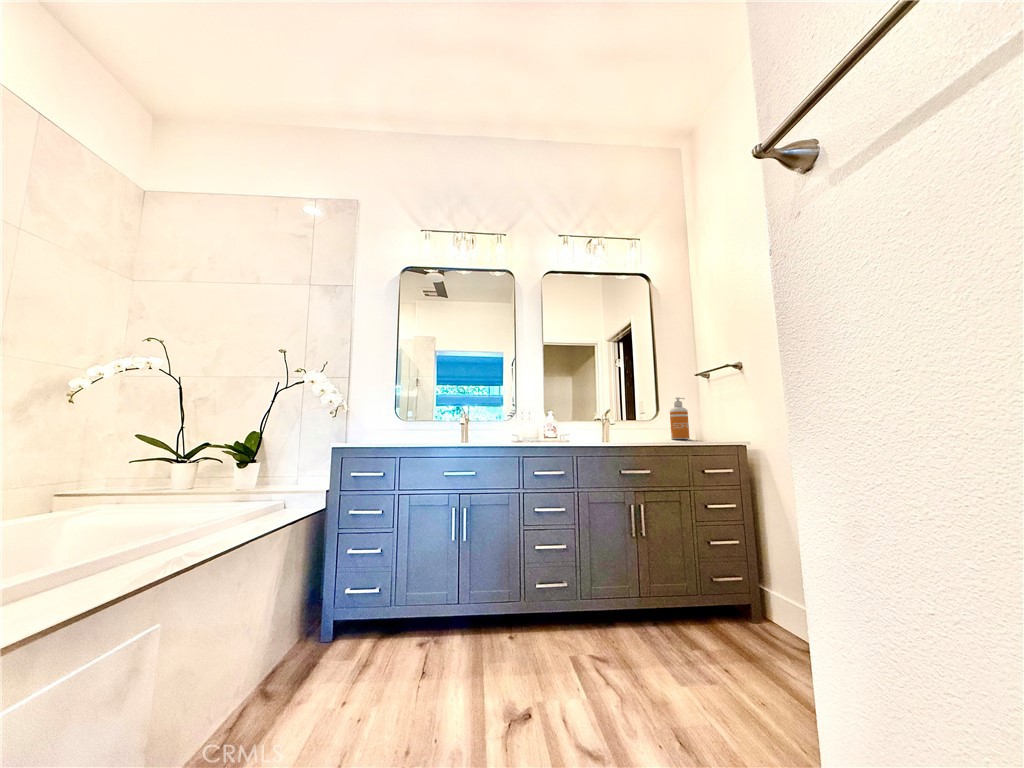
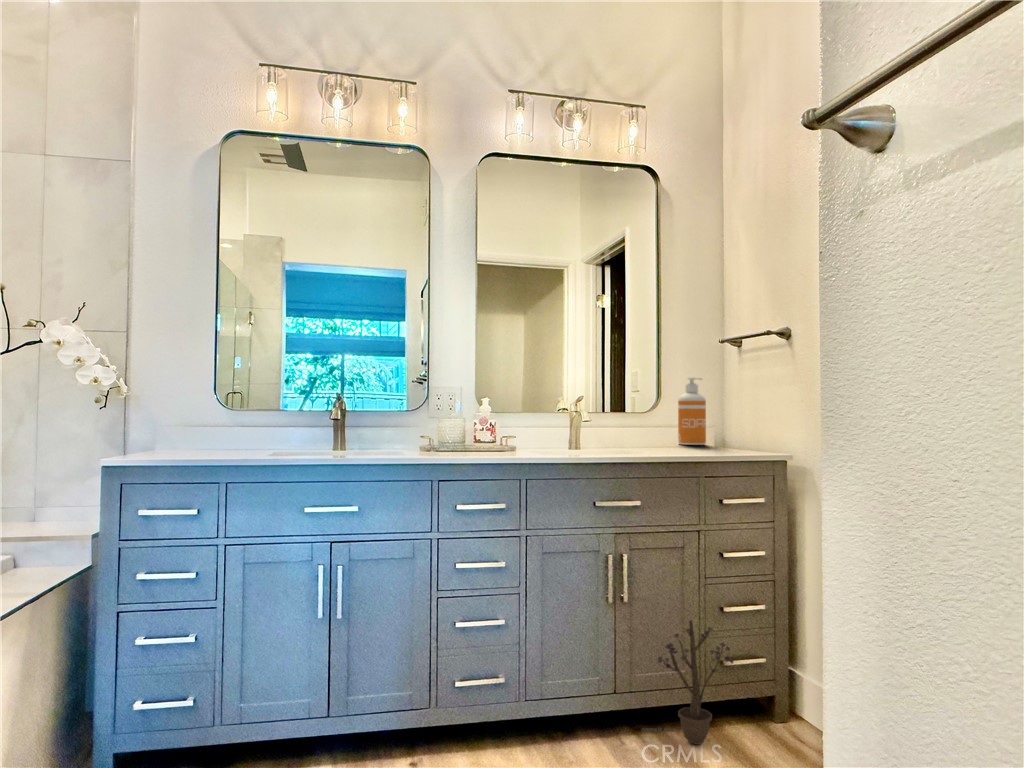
decorative plant: none [660,549,721,634] -> present [642,620,733,744]

